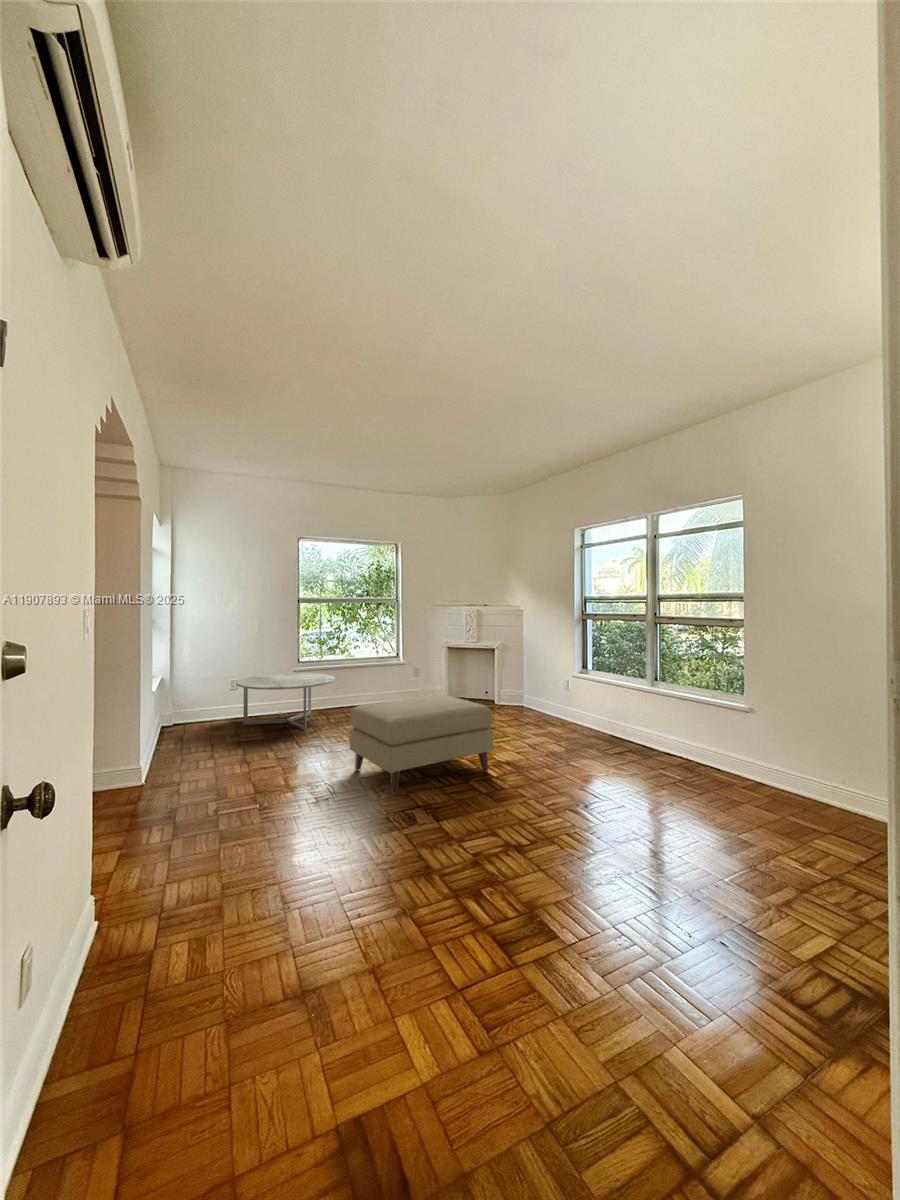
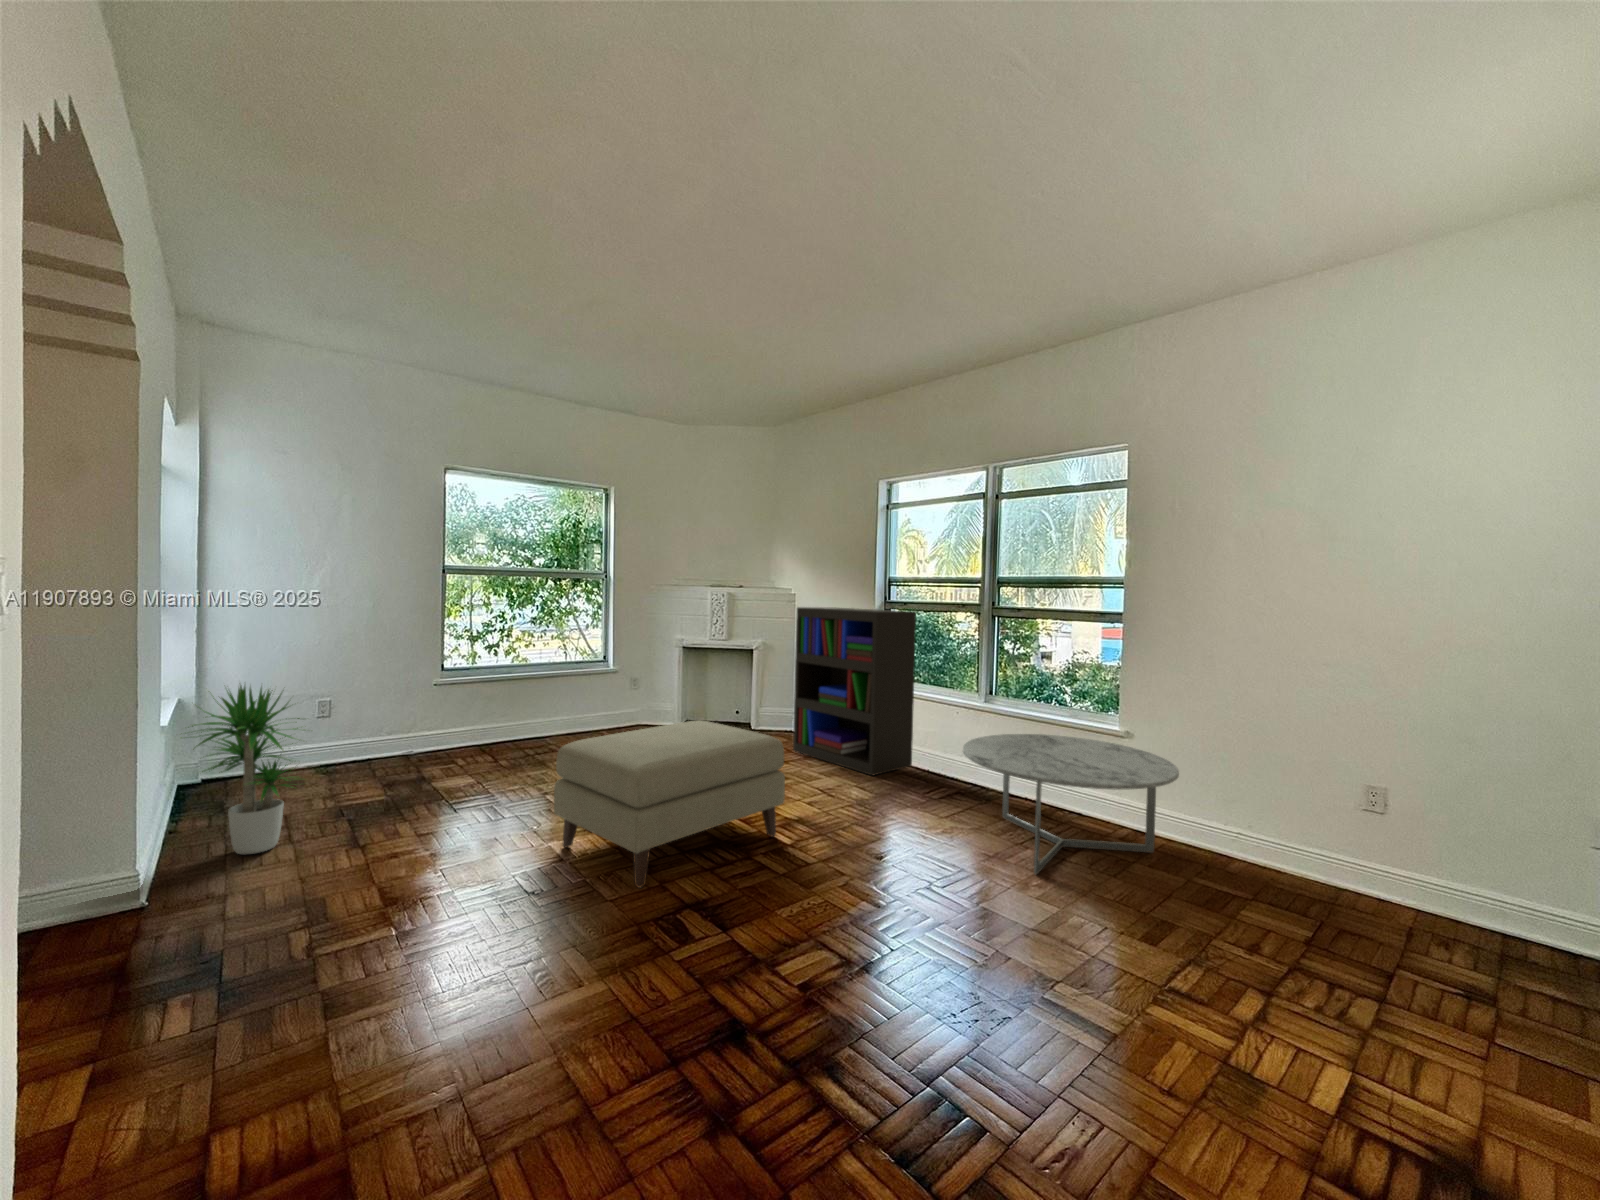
bookshelf: none [520,618,603,738] -> present [793,607,916,775]
potted plant: none [156,667,224,764] -> present [192,685,300,854]
coffee table: present [237,673,335,730] -> present [963,734,1179,875]

